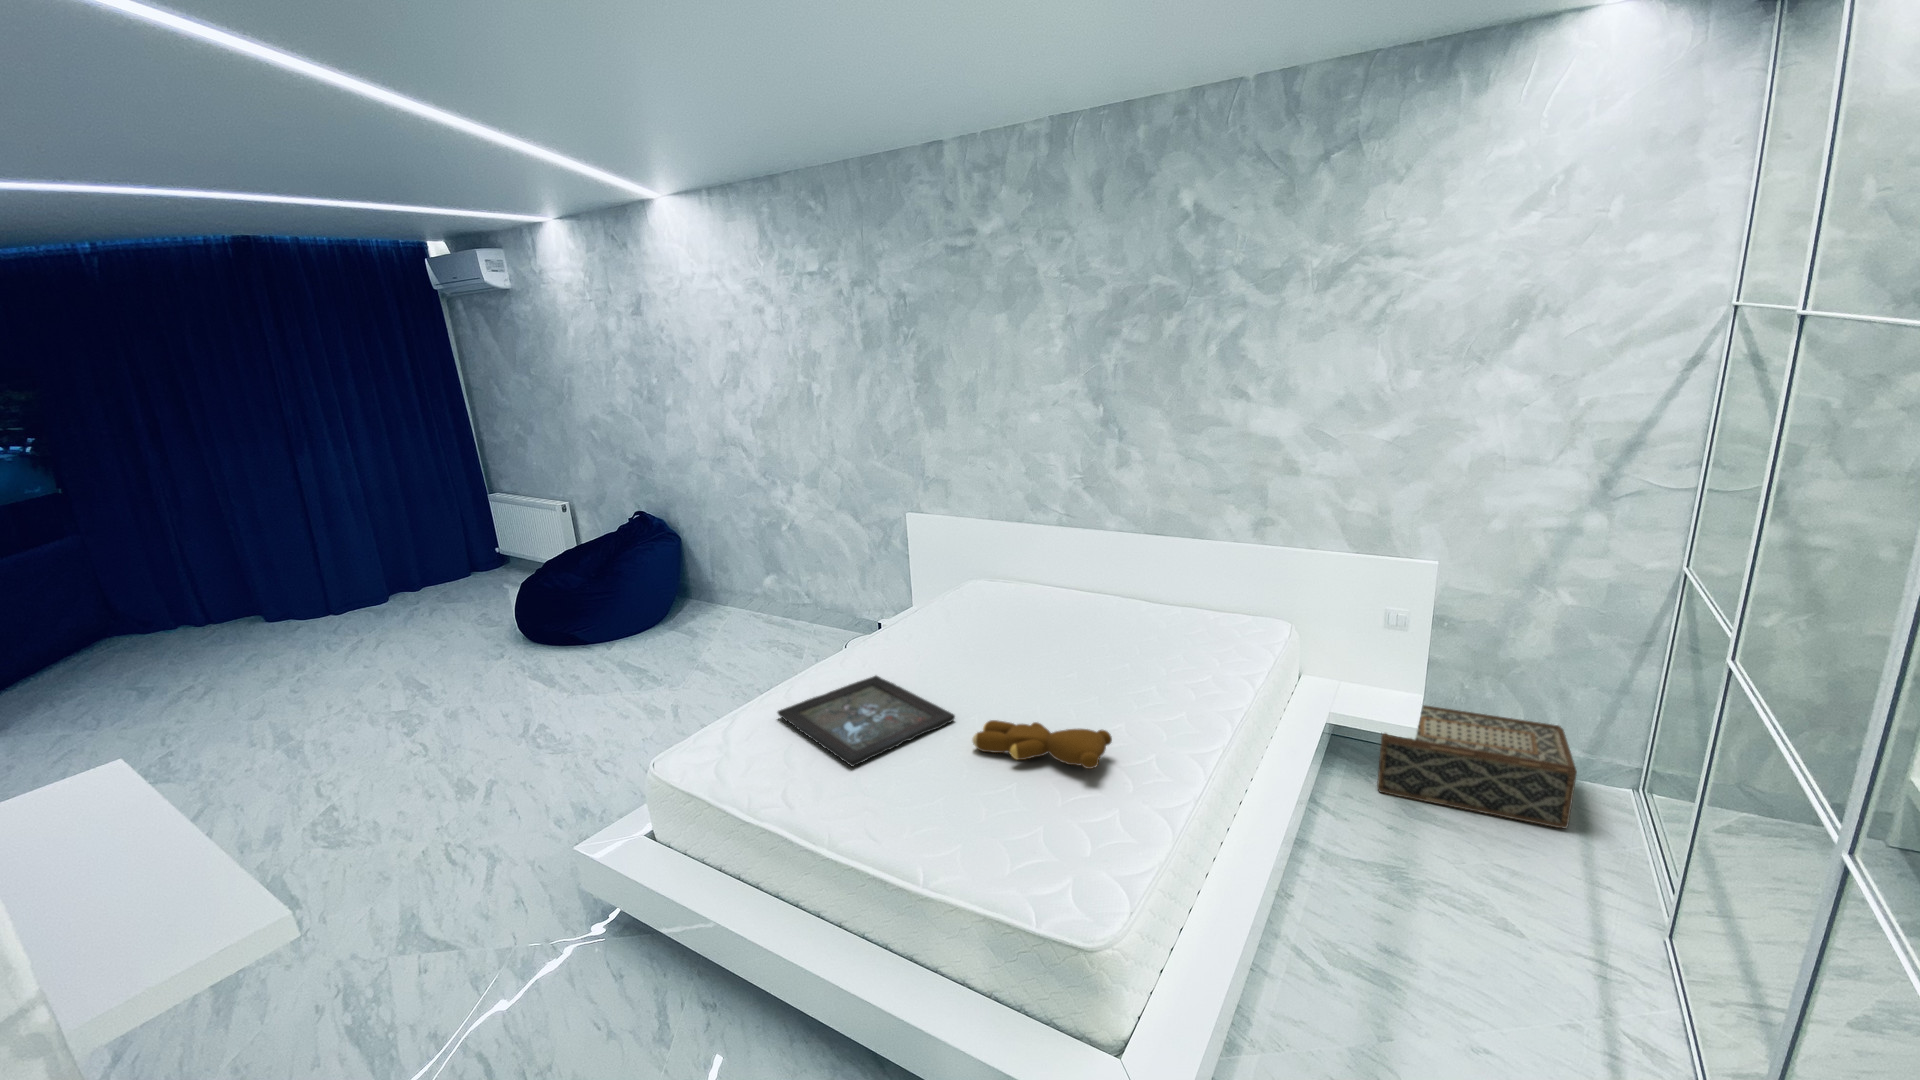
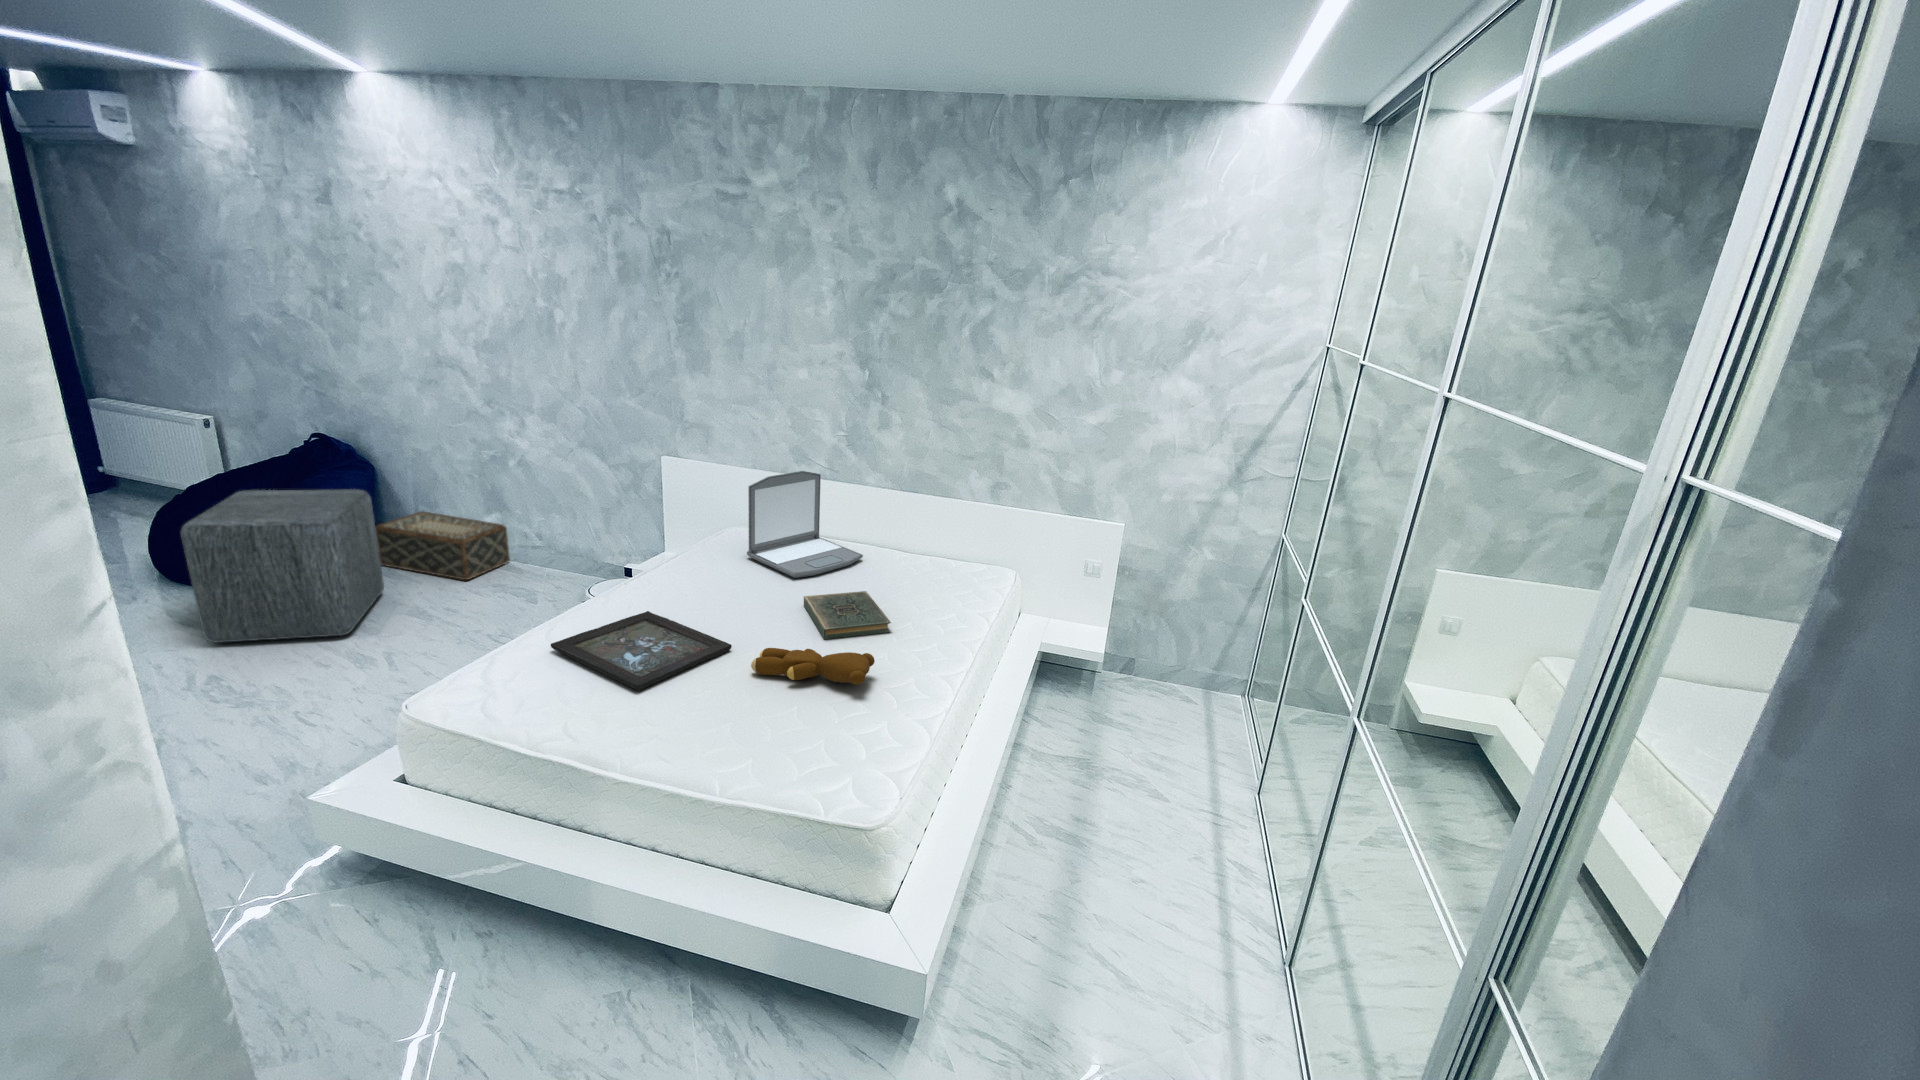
laptop: none [982,520,1108,637] -> present [747,471,863,578]
ottoman: none [515,559,676,698] -> present [181,489,384,643]
book: none [1038,651,1136,709] -> present [804,591,891,639]
woven basket: present [1377,705,1577,828] -> present [376,511,510,580]

